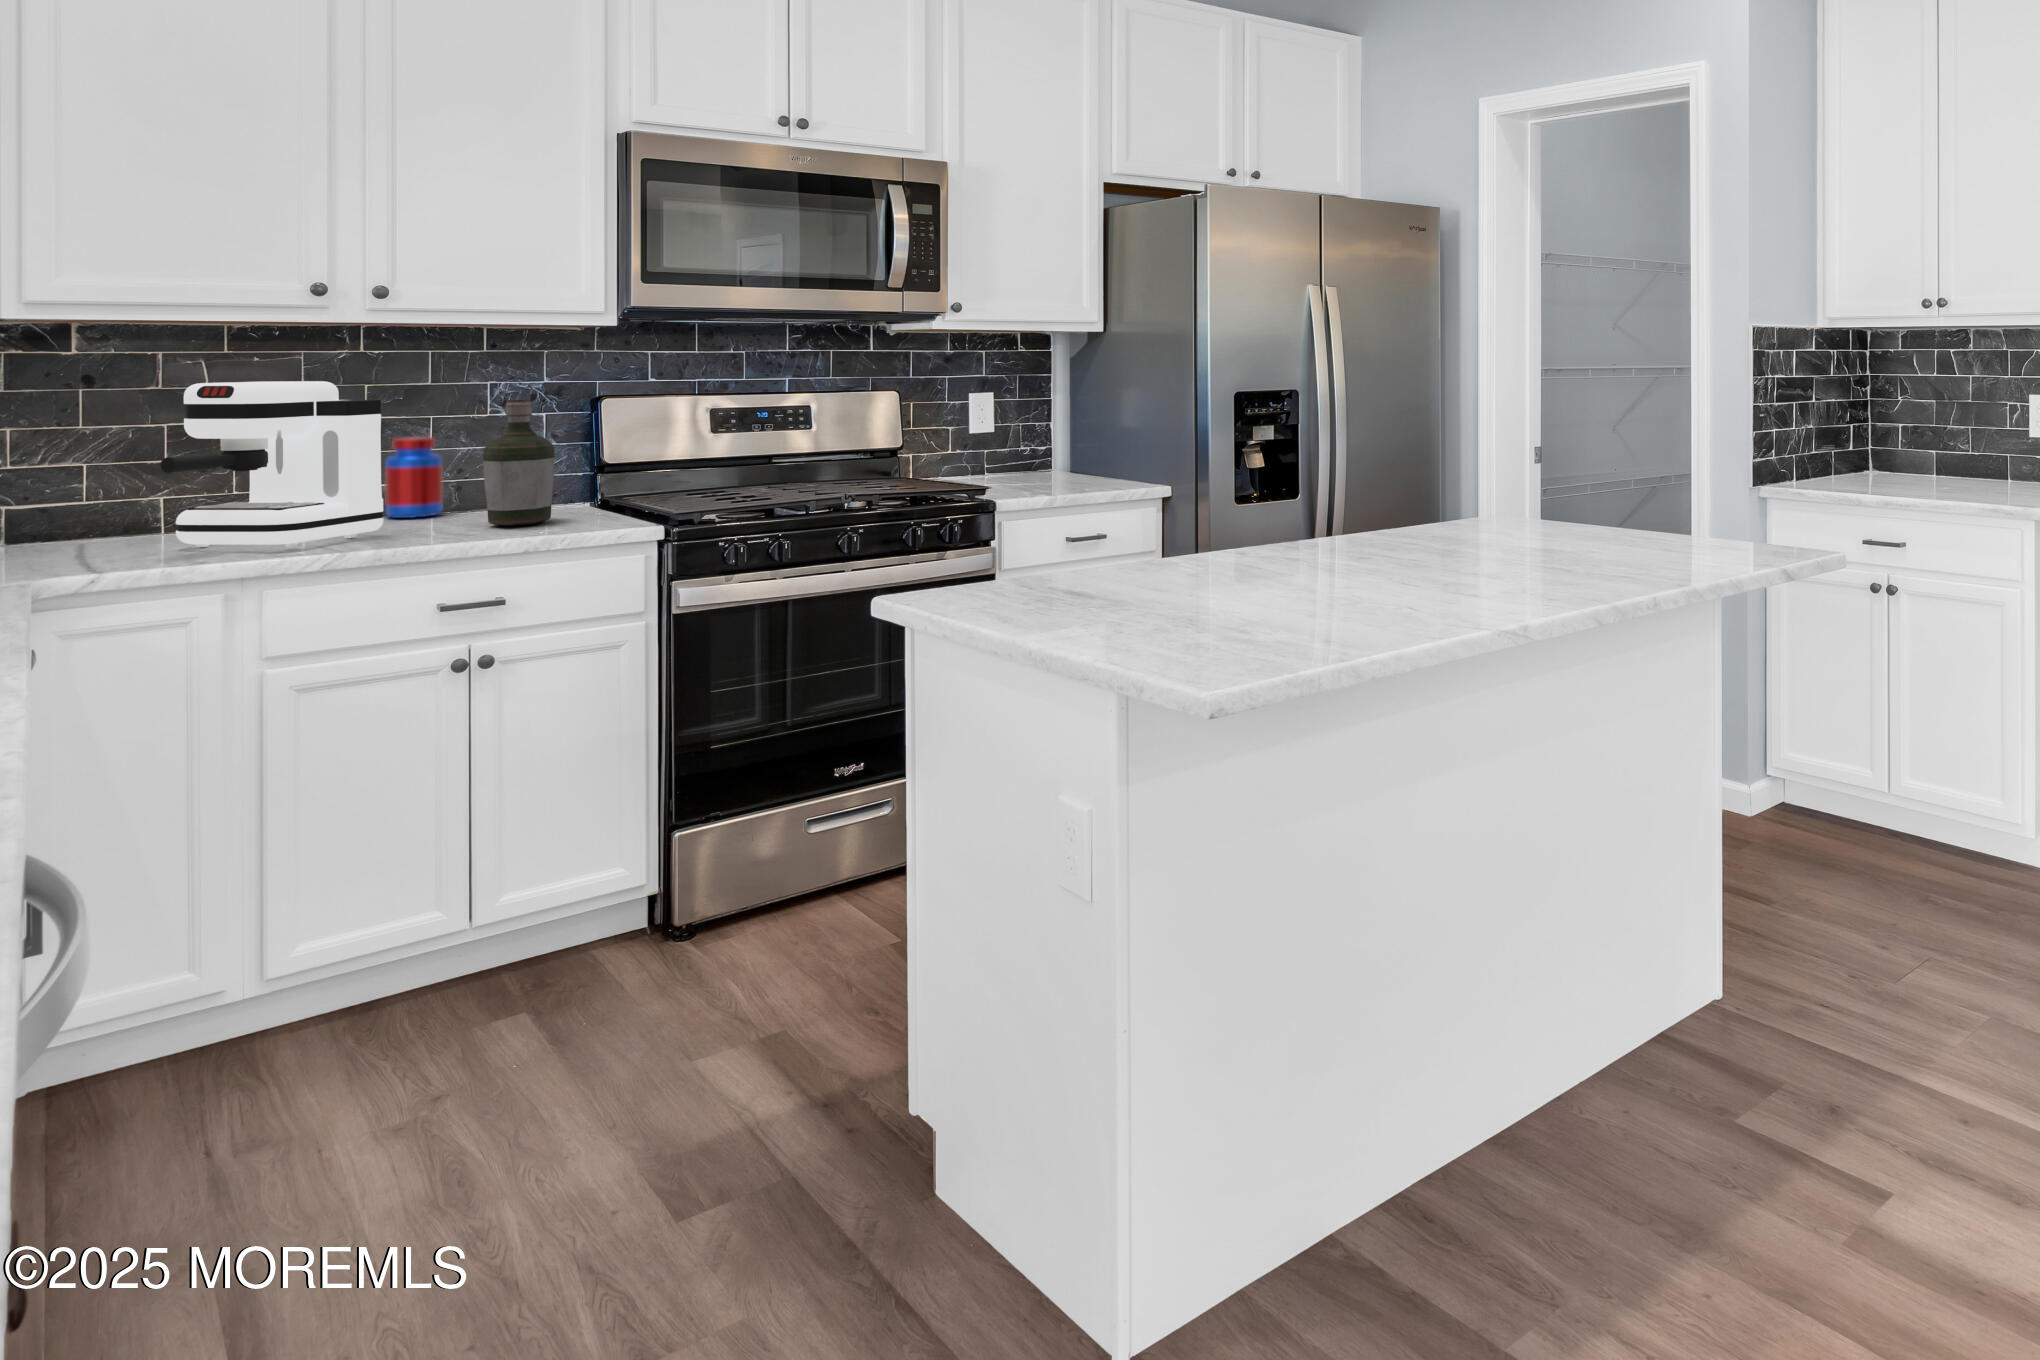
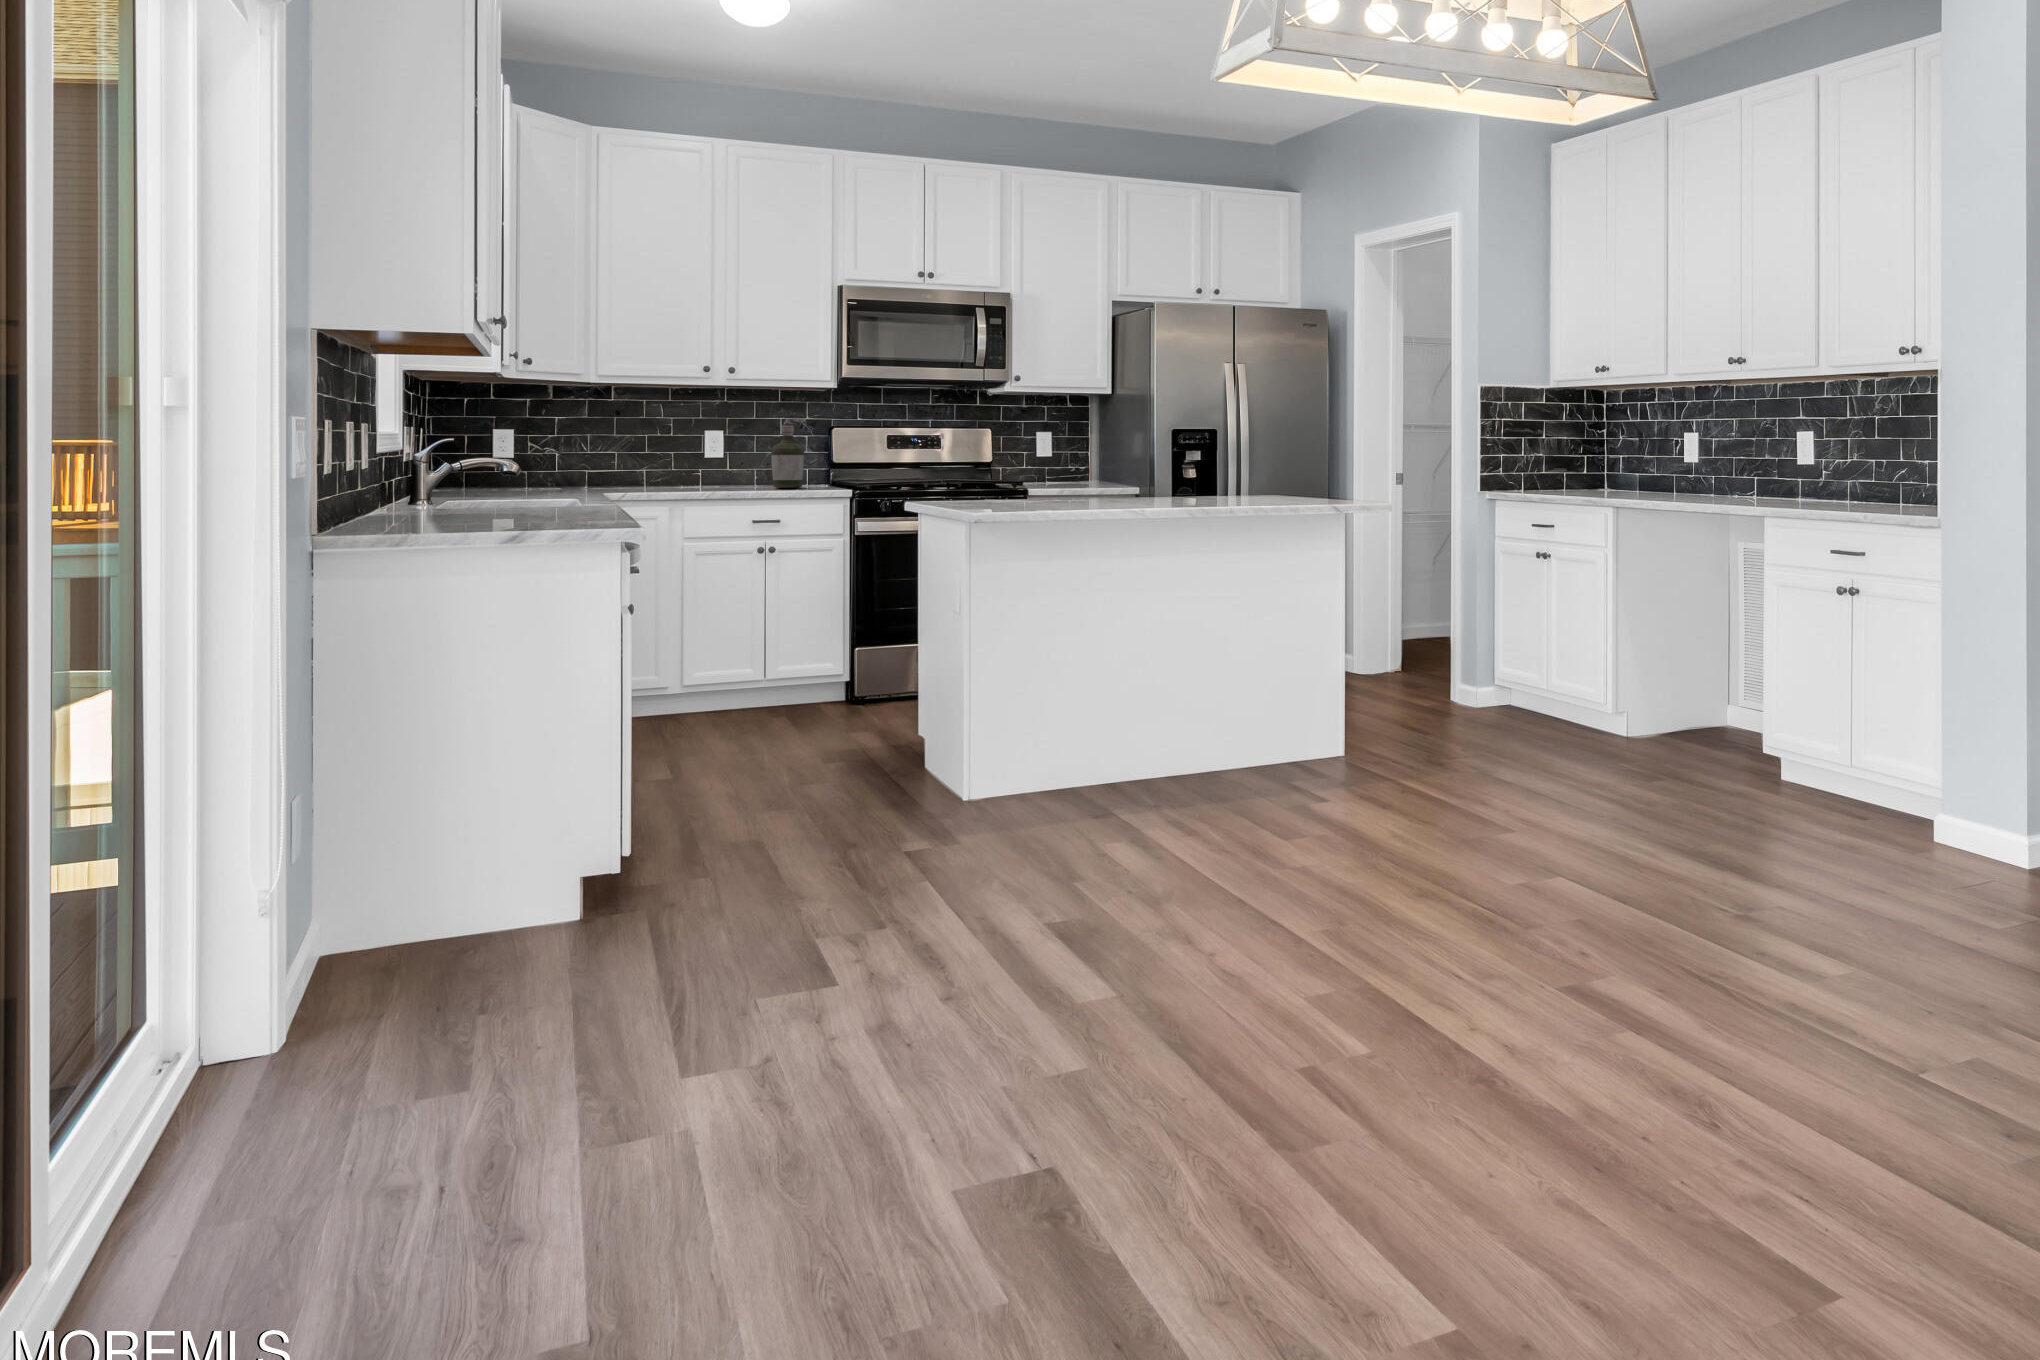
coffee maker: present [161,381,383,547] -> none [638,412,727,490]
jar: present [385,437,443,518] -> none [732,445,757,485]

